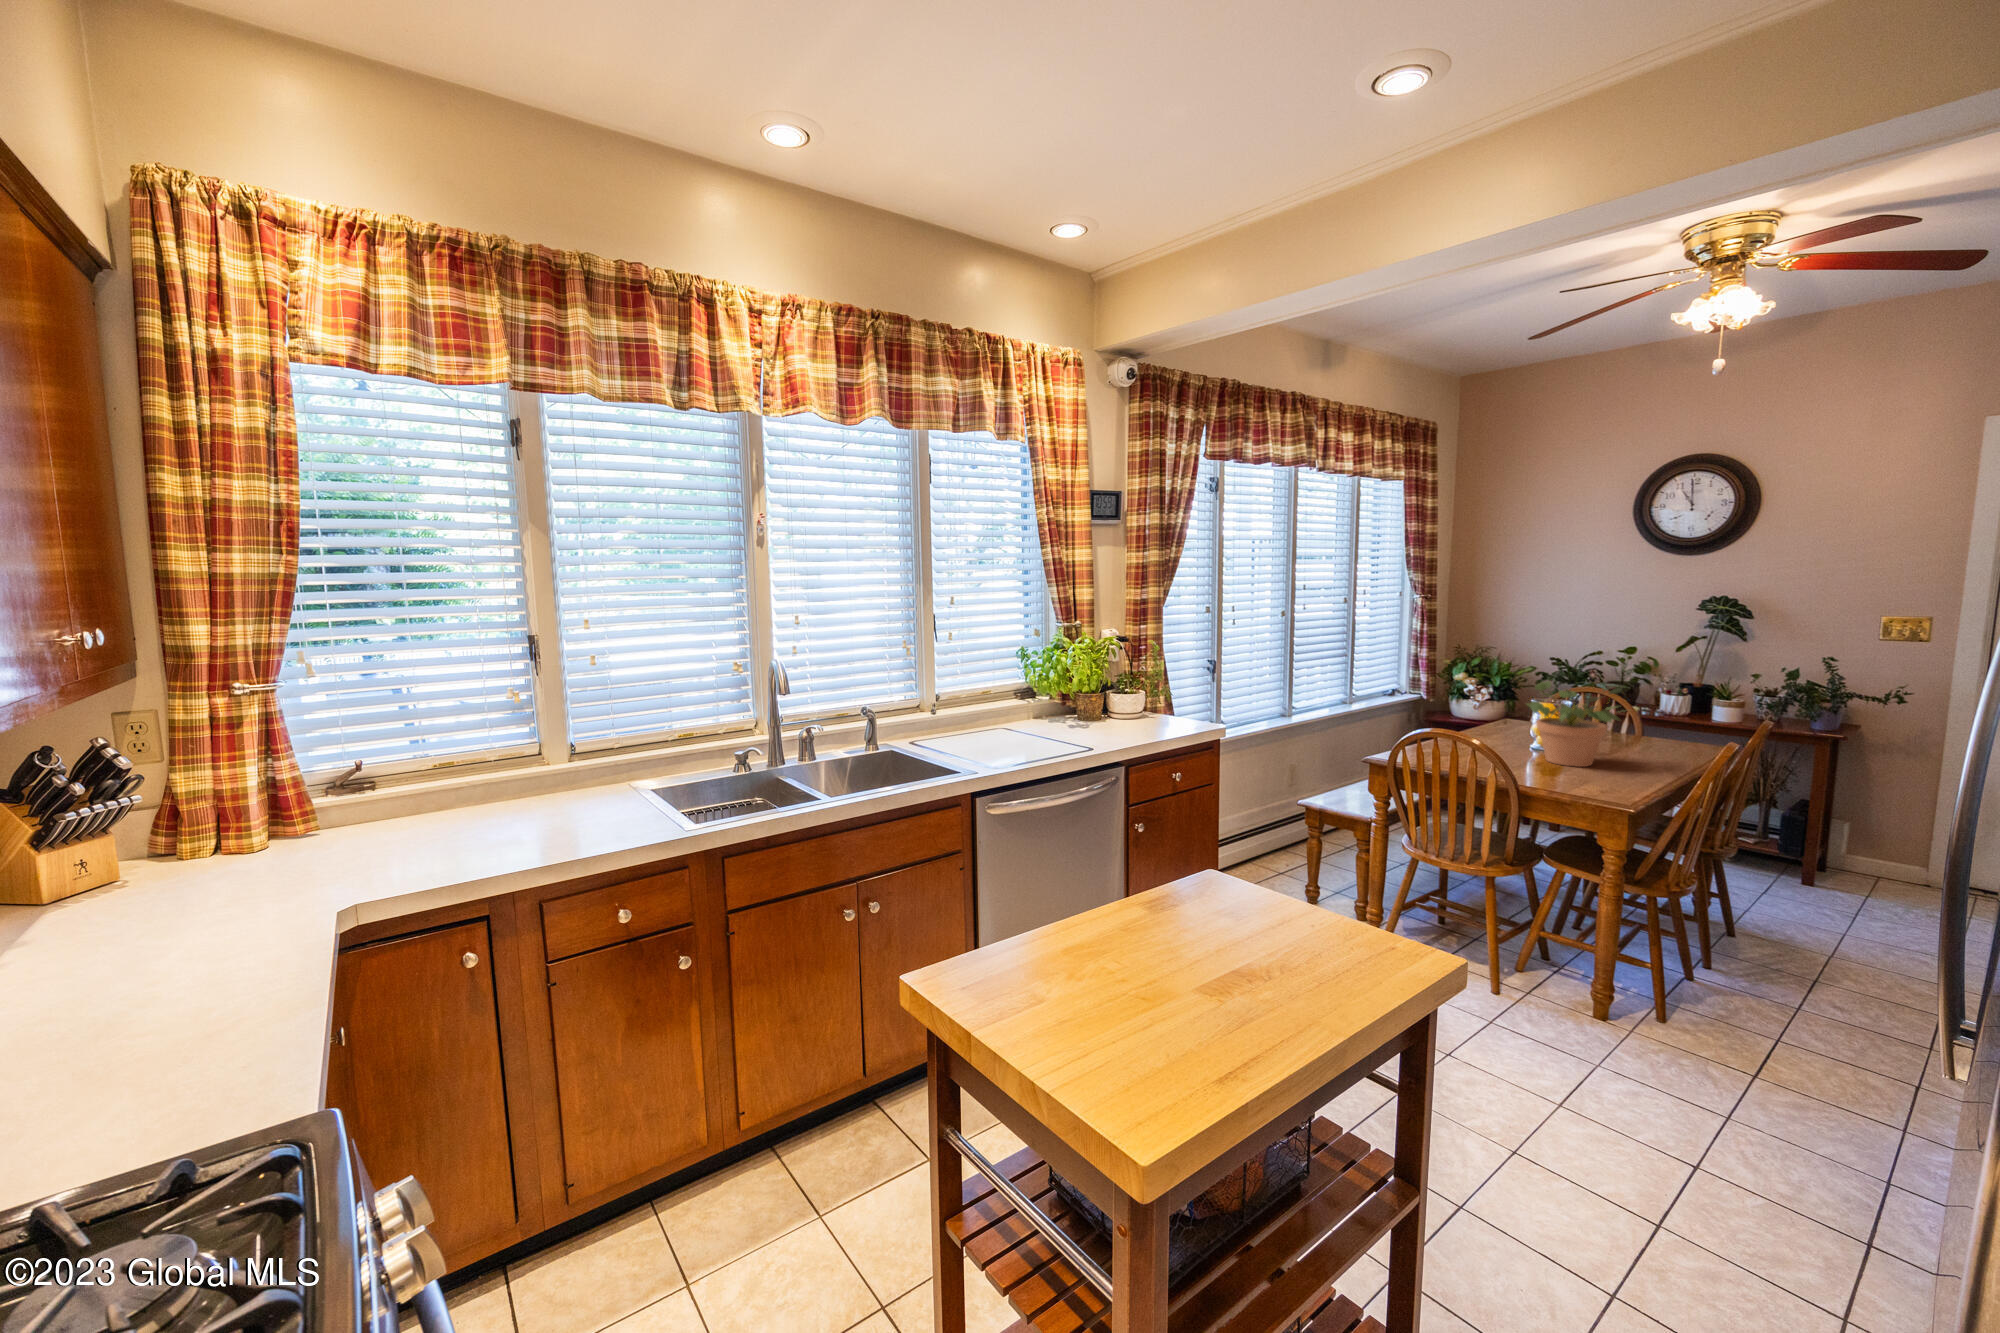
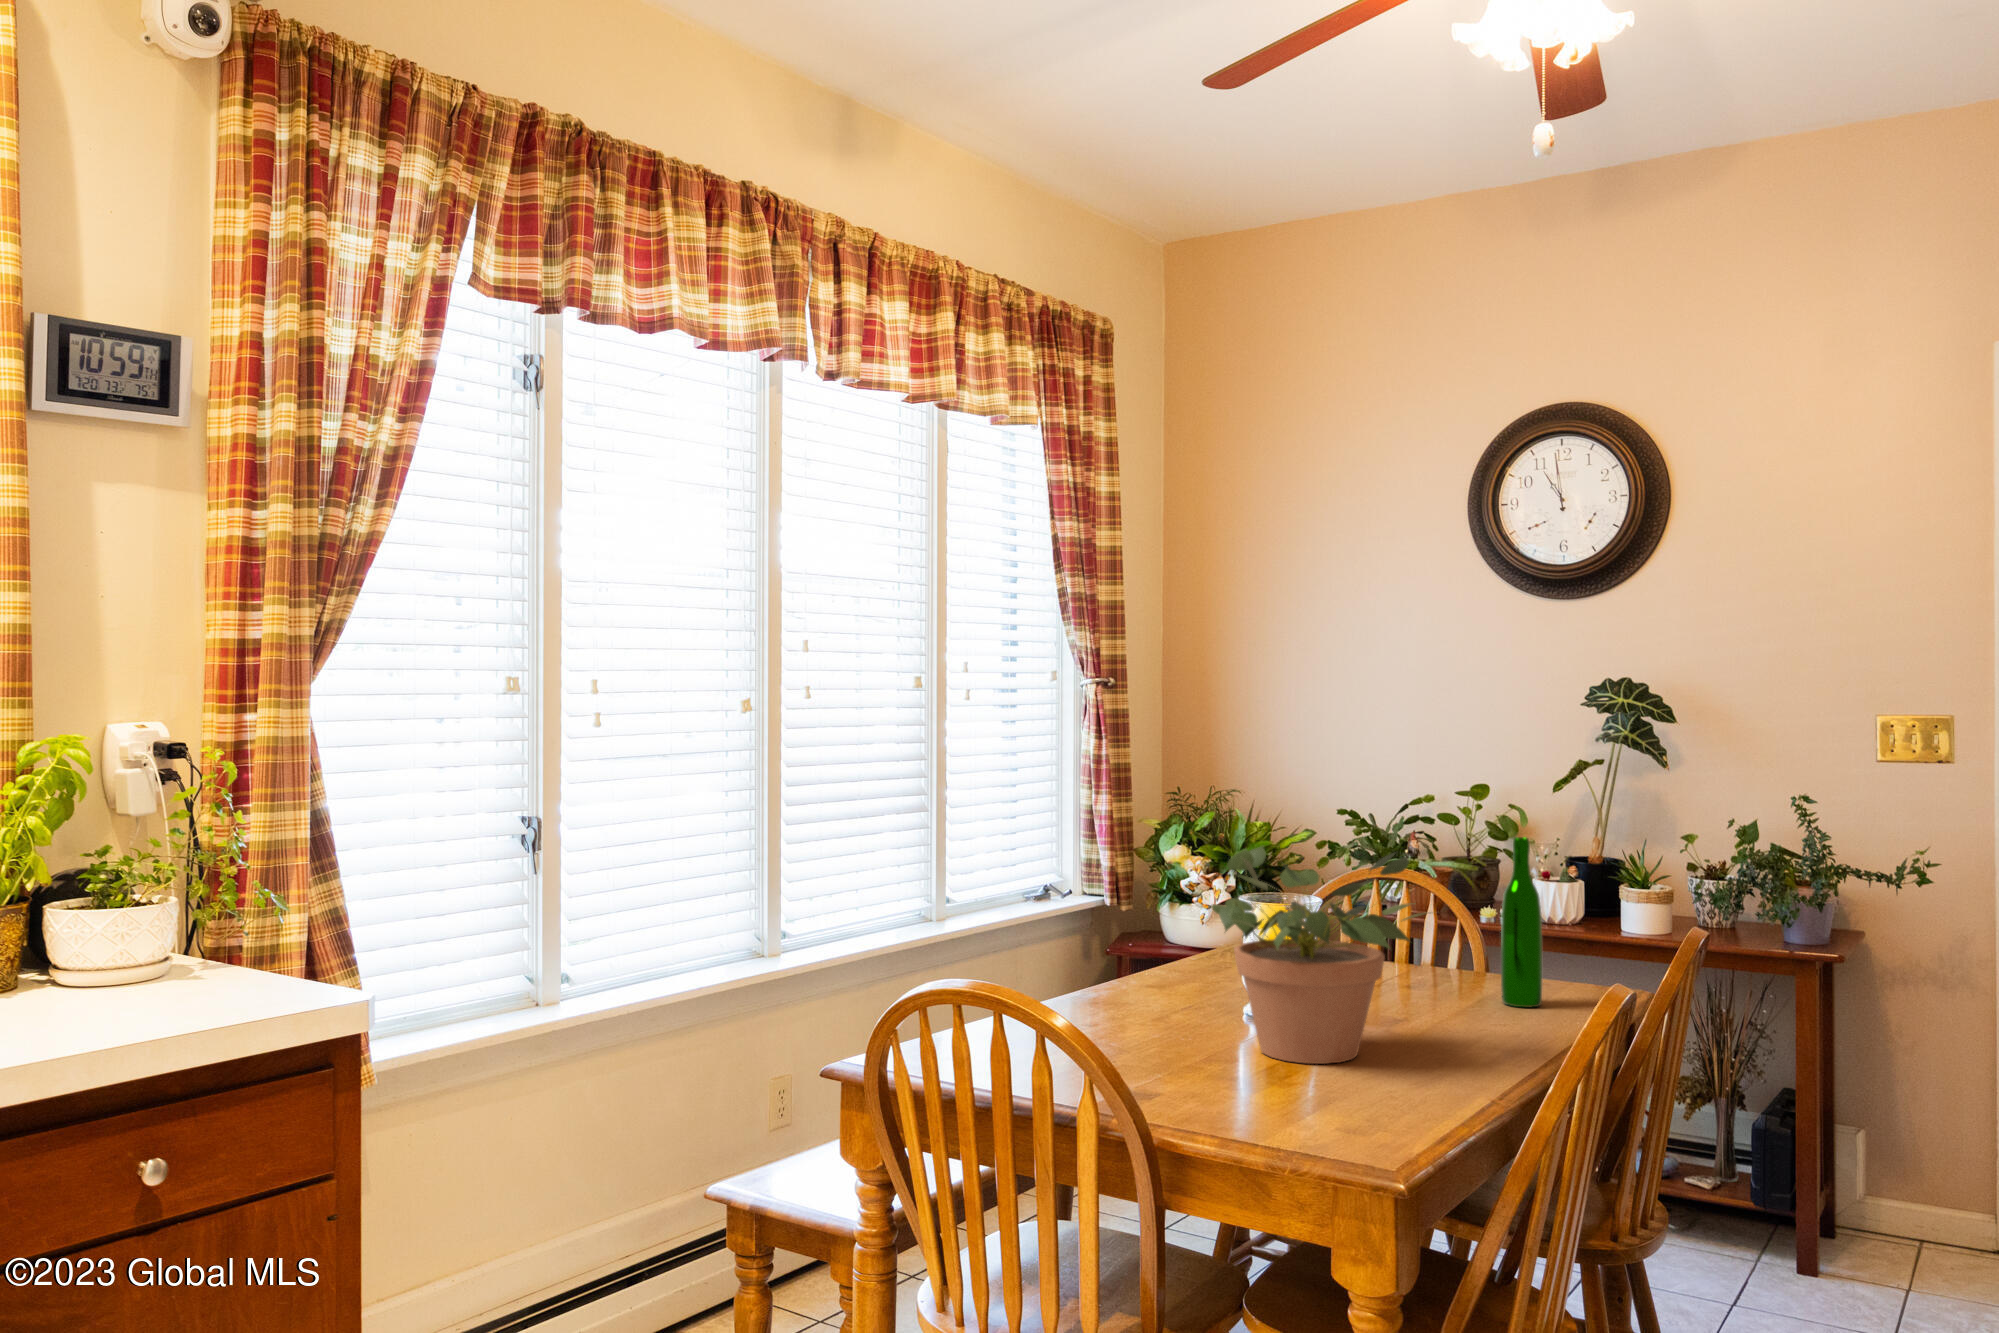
wine bottle: none [1655,679,1679,751] -> present [1501,837,1543,1007]

